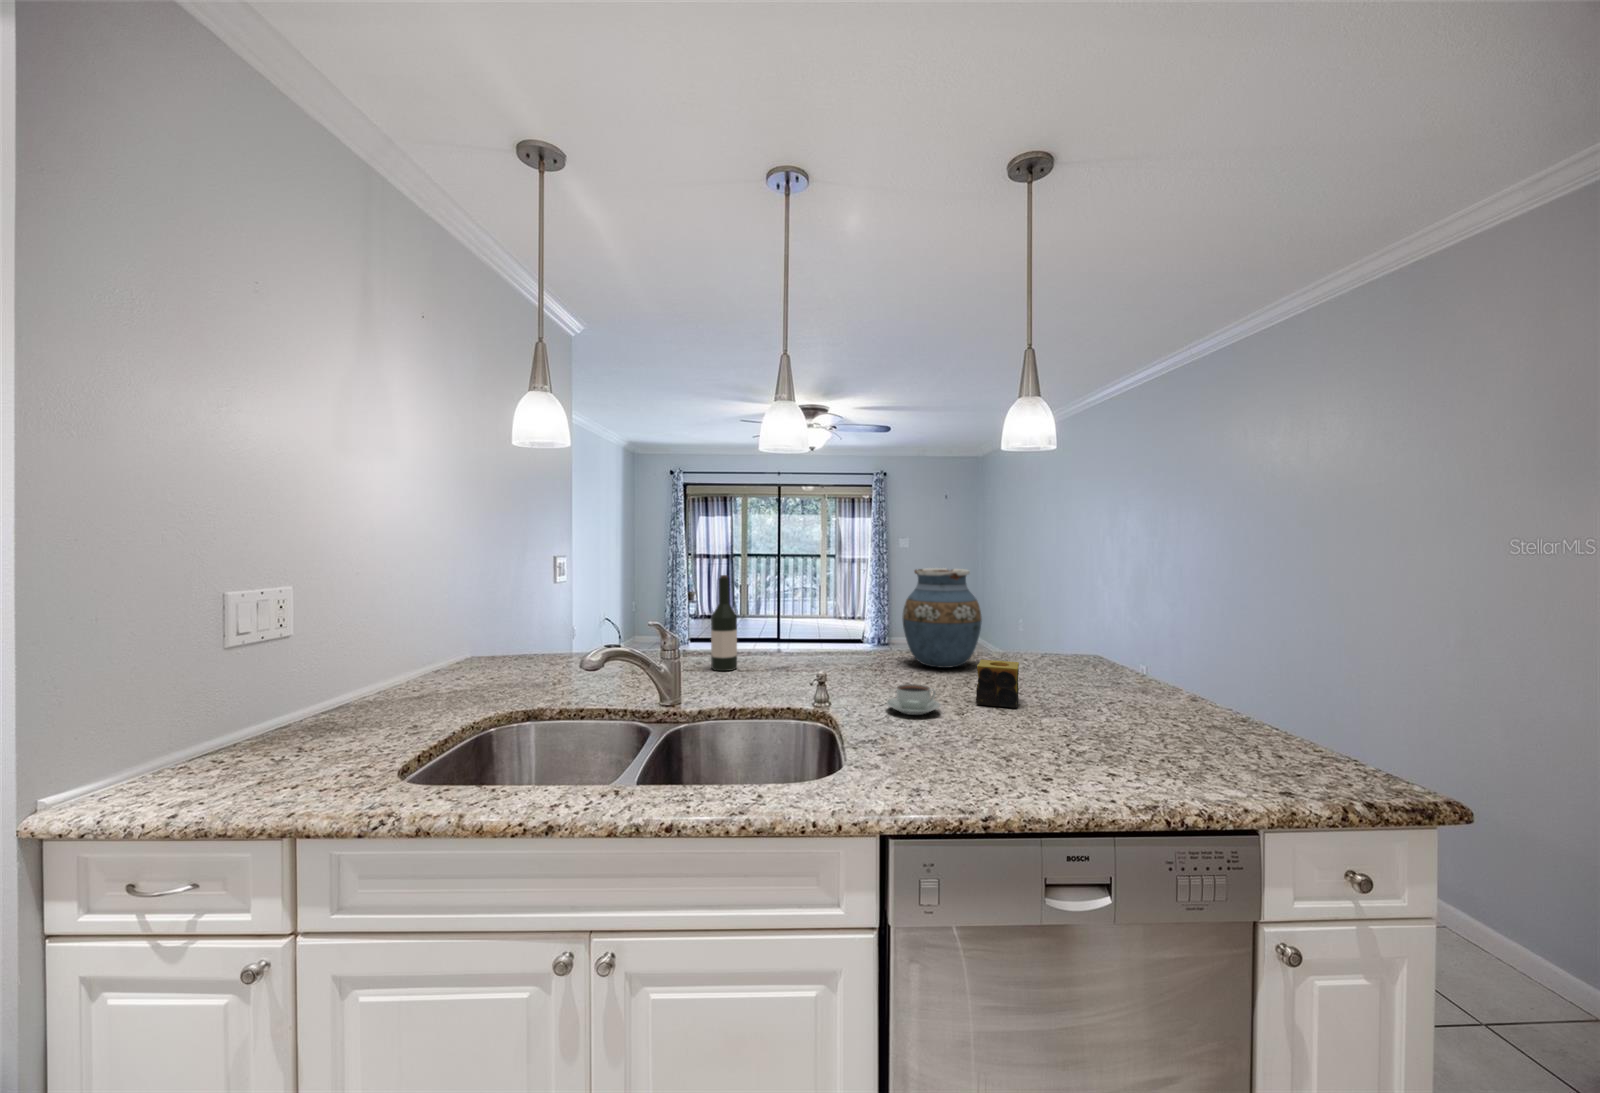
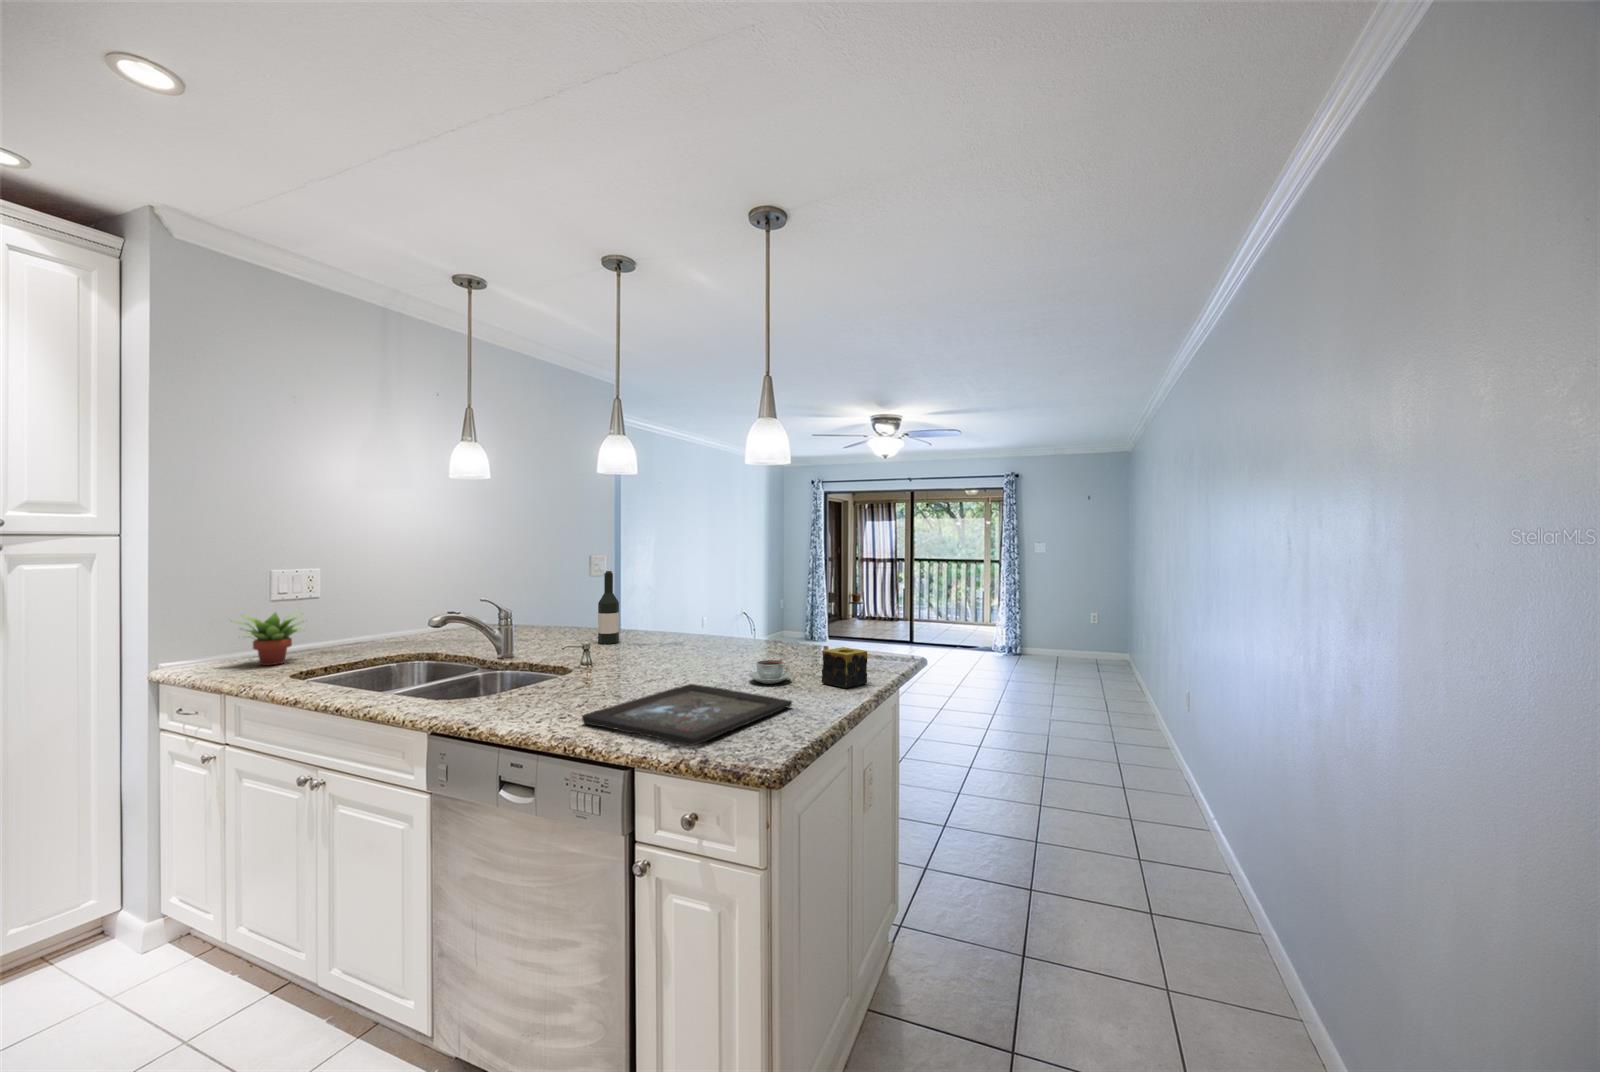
vase: present [902,568,982,668] -> none [733,569,800,655]
succulent plant: none [211,655,349,769] -> present [235,613,304,665]
candle: present [976,660,1019,708] -> present [822,647,867,688]
coffee cup: present [887,684,940,715] -> present [749,660,791,684]
tray: none [1041,711,1313,789] -> present [582,684,792,746]

